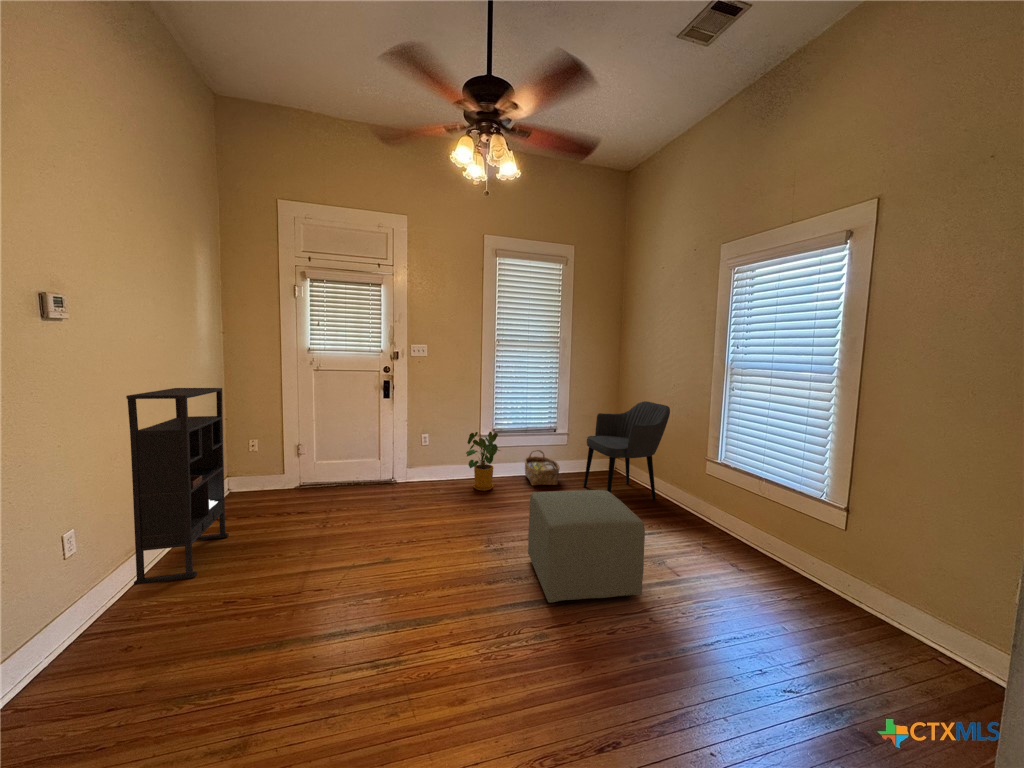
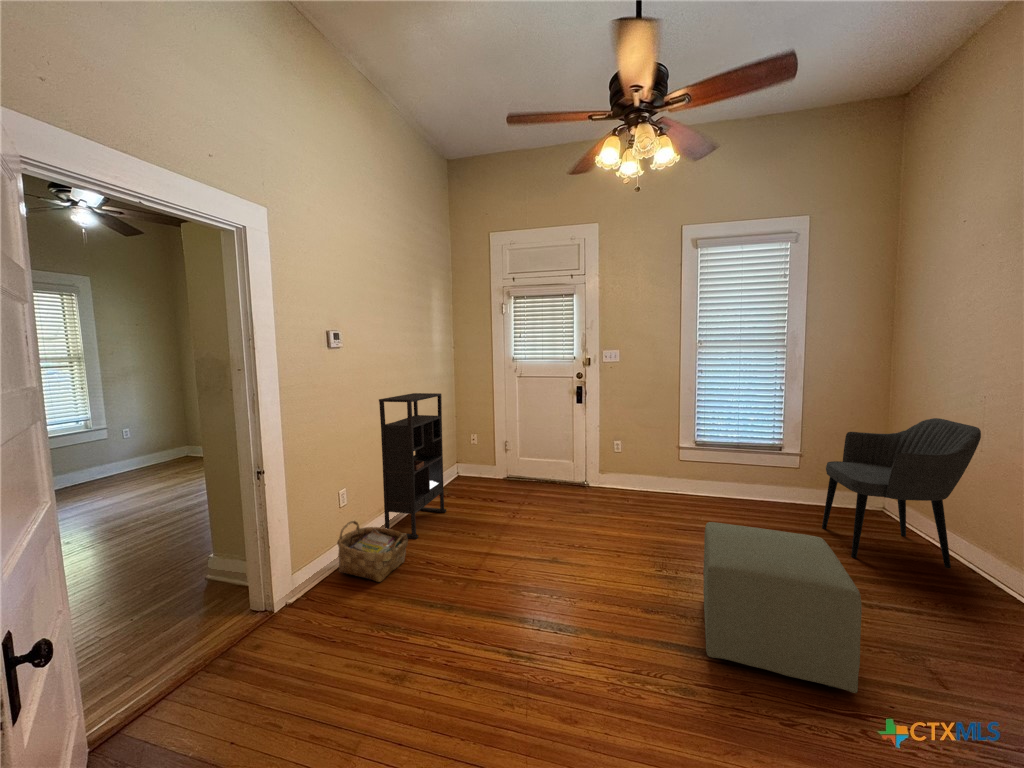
house plant: present [466,431,500,491] -> none [655,443,703,510]
woven basket: present [525,450,559,486] -> present [337,521,408,582]

